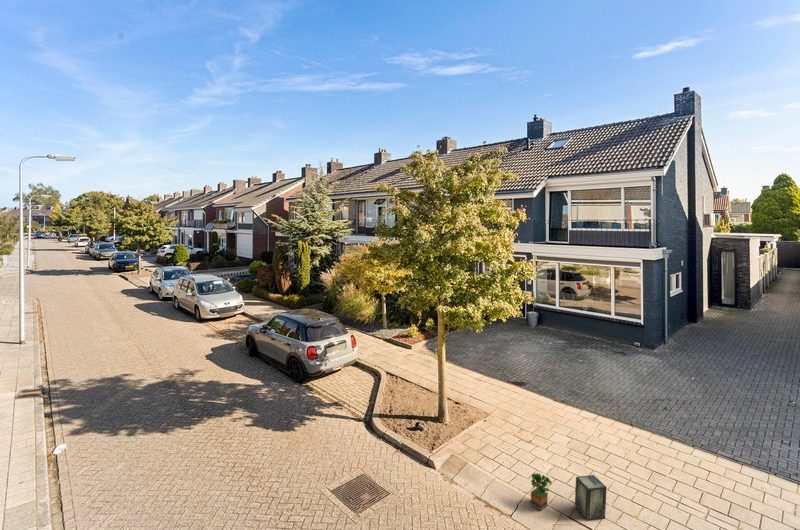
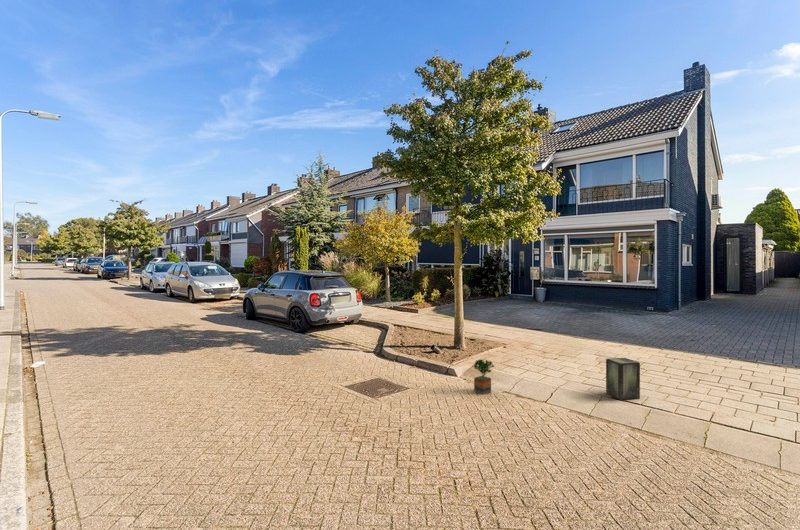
potted tree: present [531,473,552,511] -> present [474,360,494,395]

